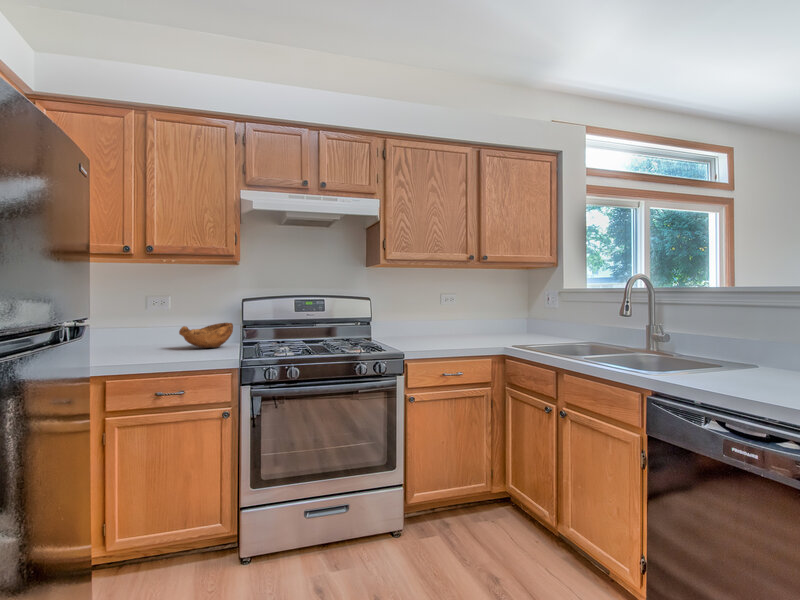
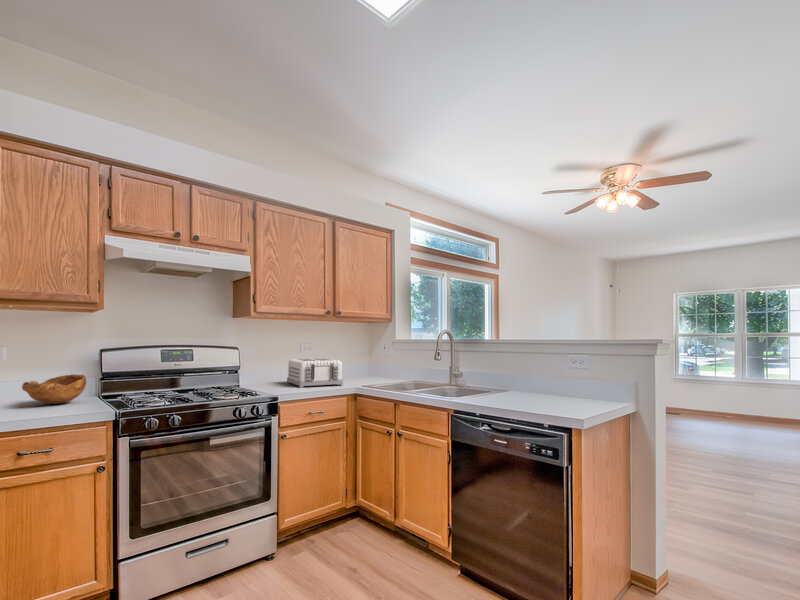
toaster: none [434,315,493,346] -> present [287,358,343,388]

